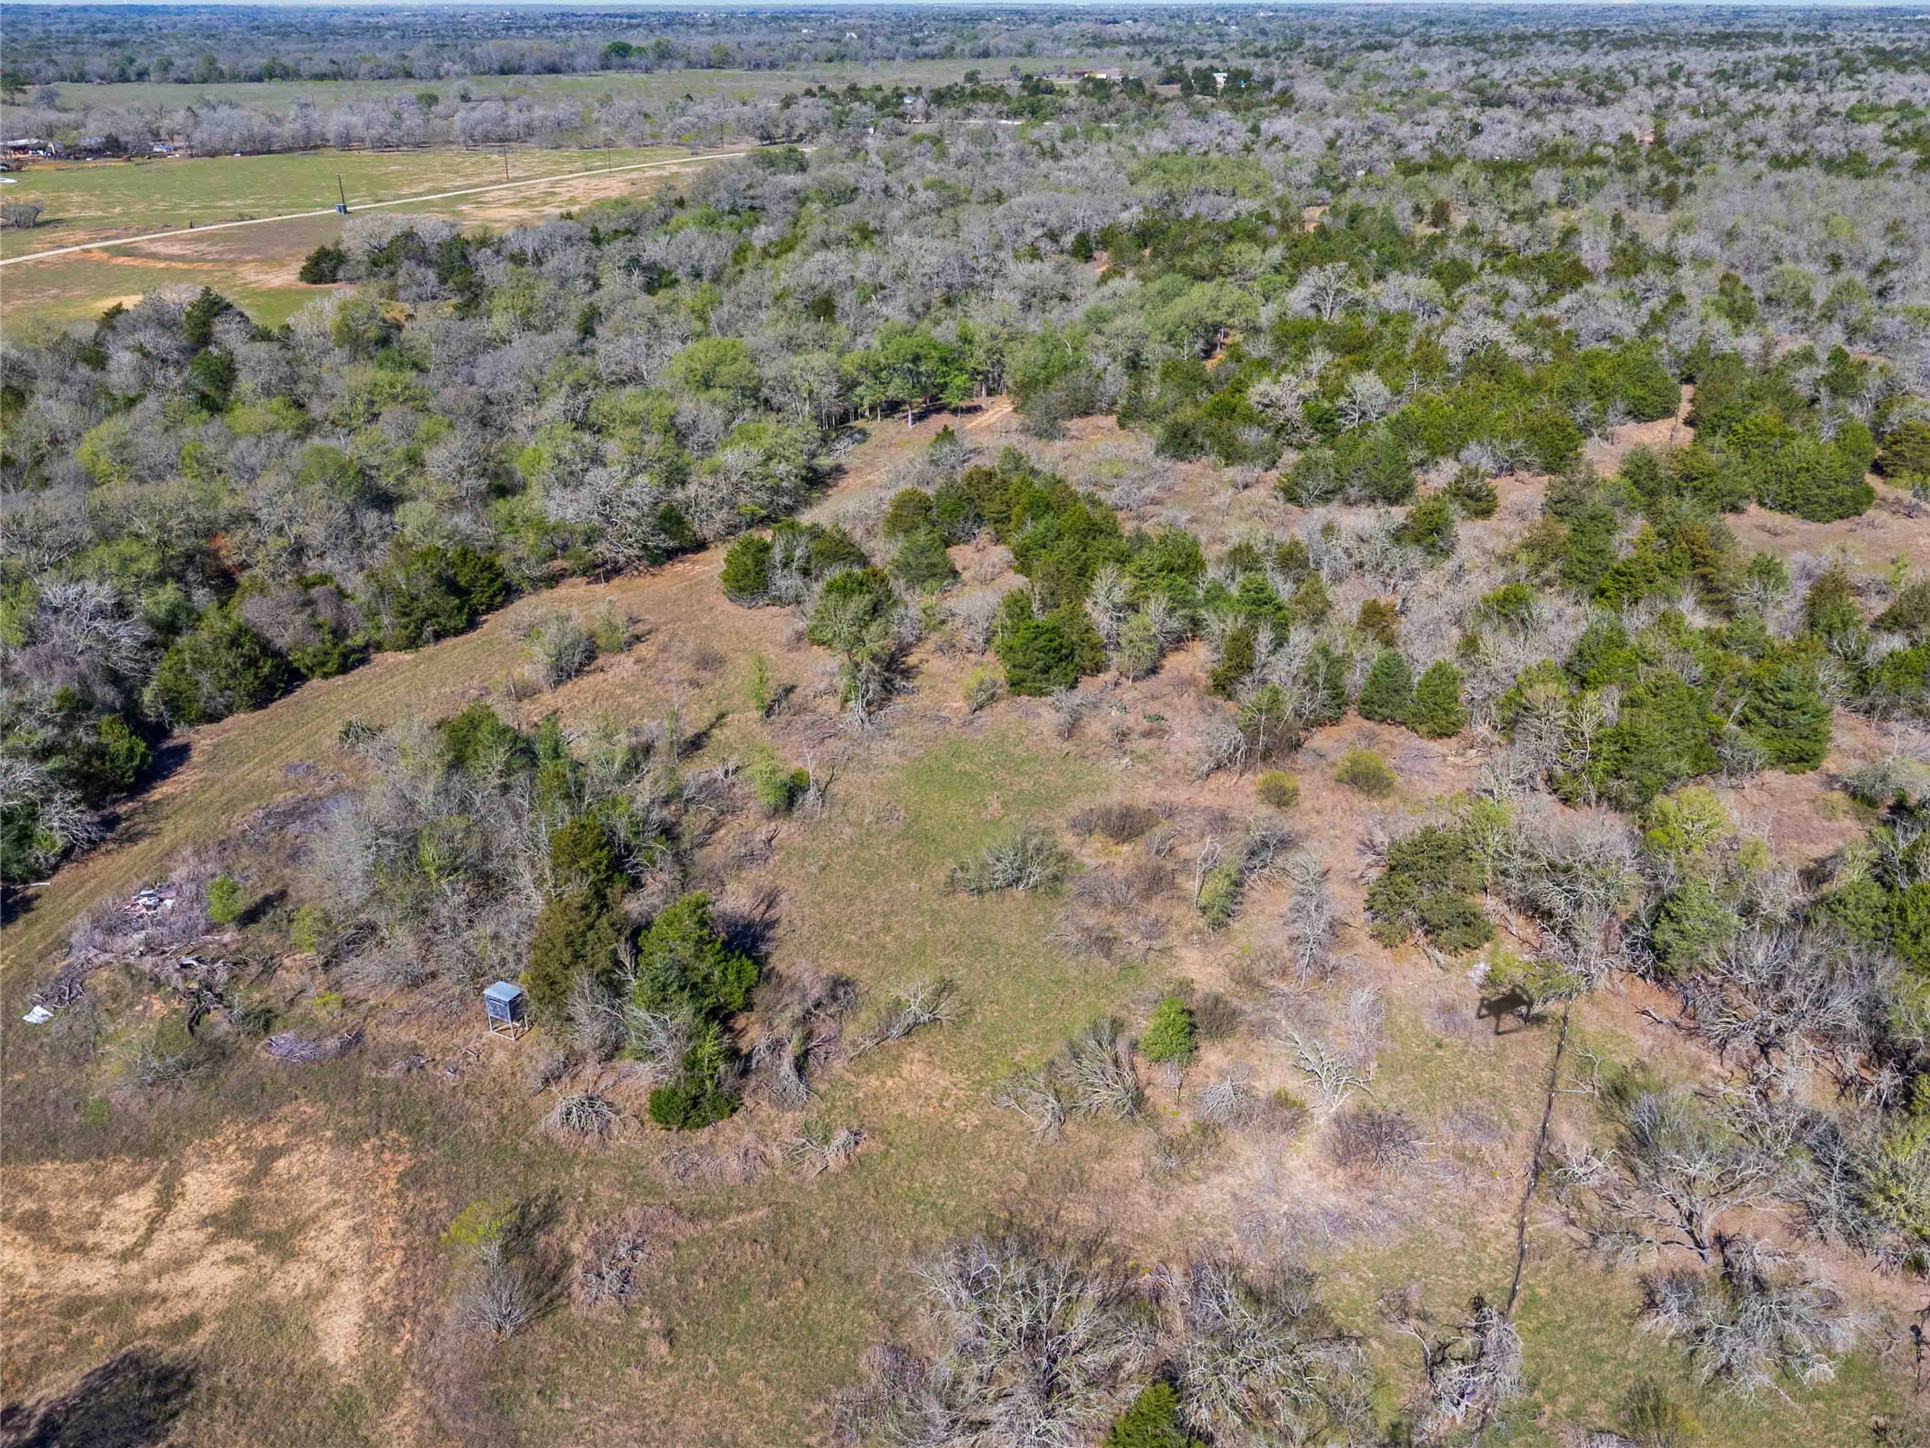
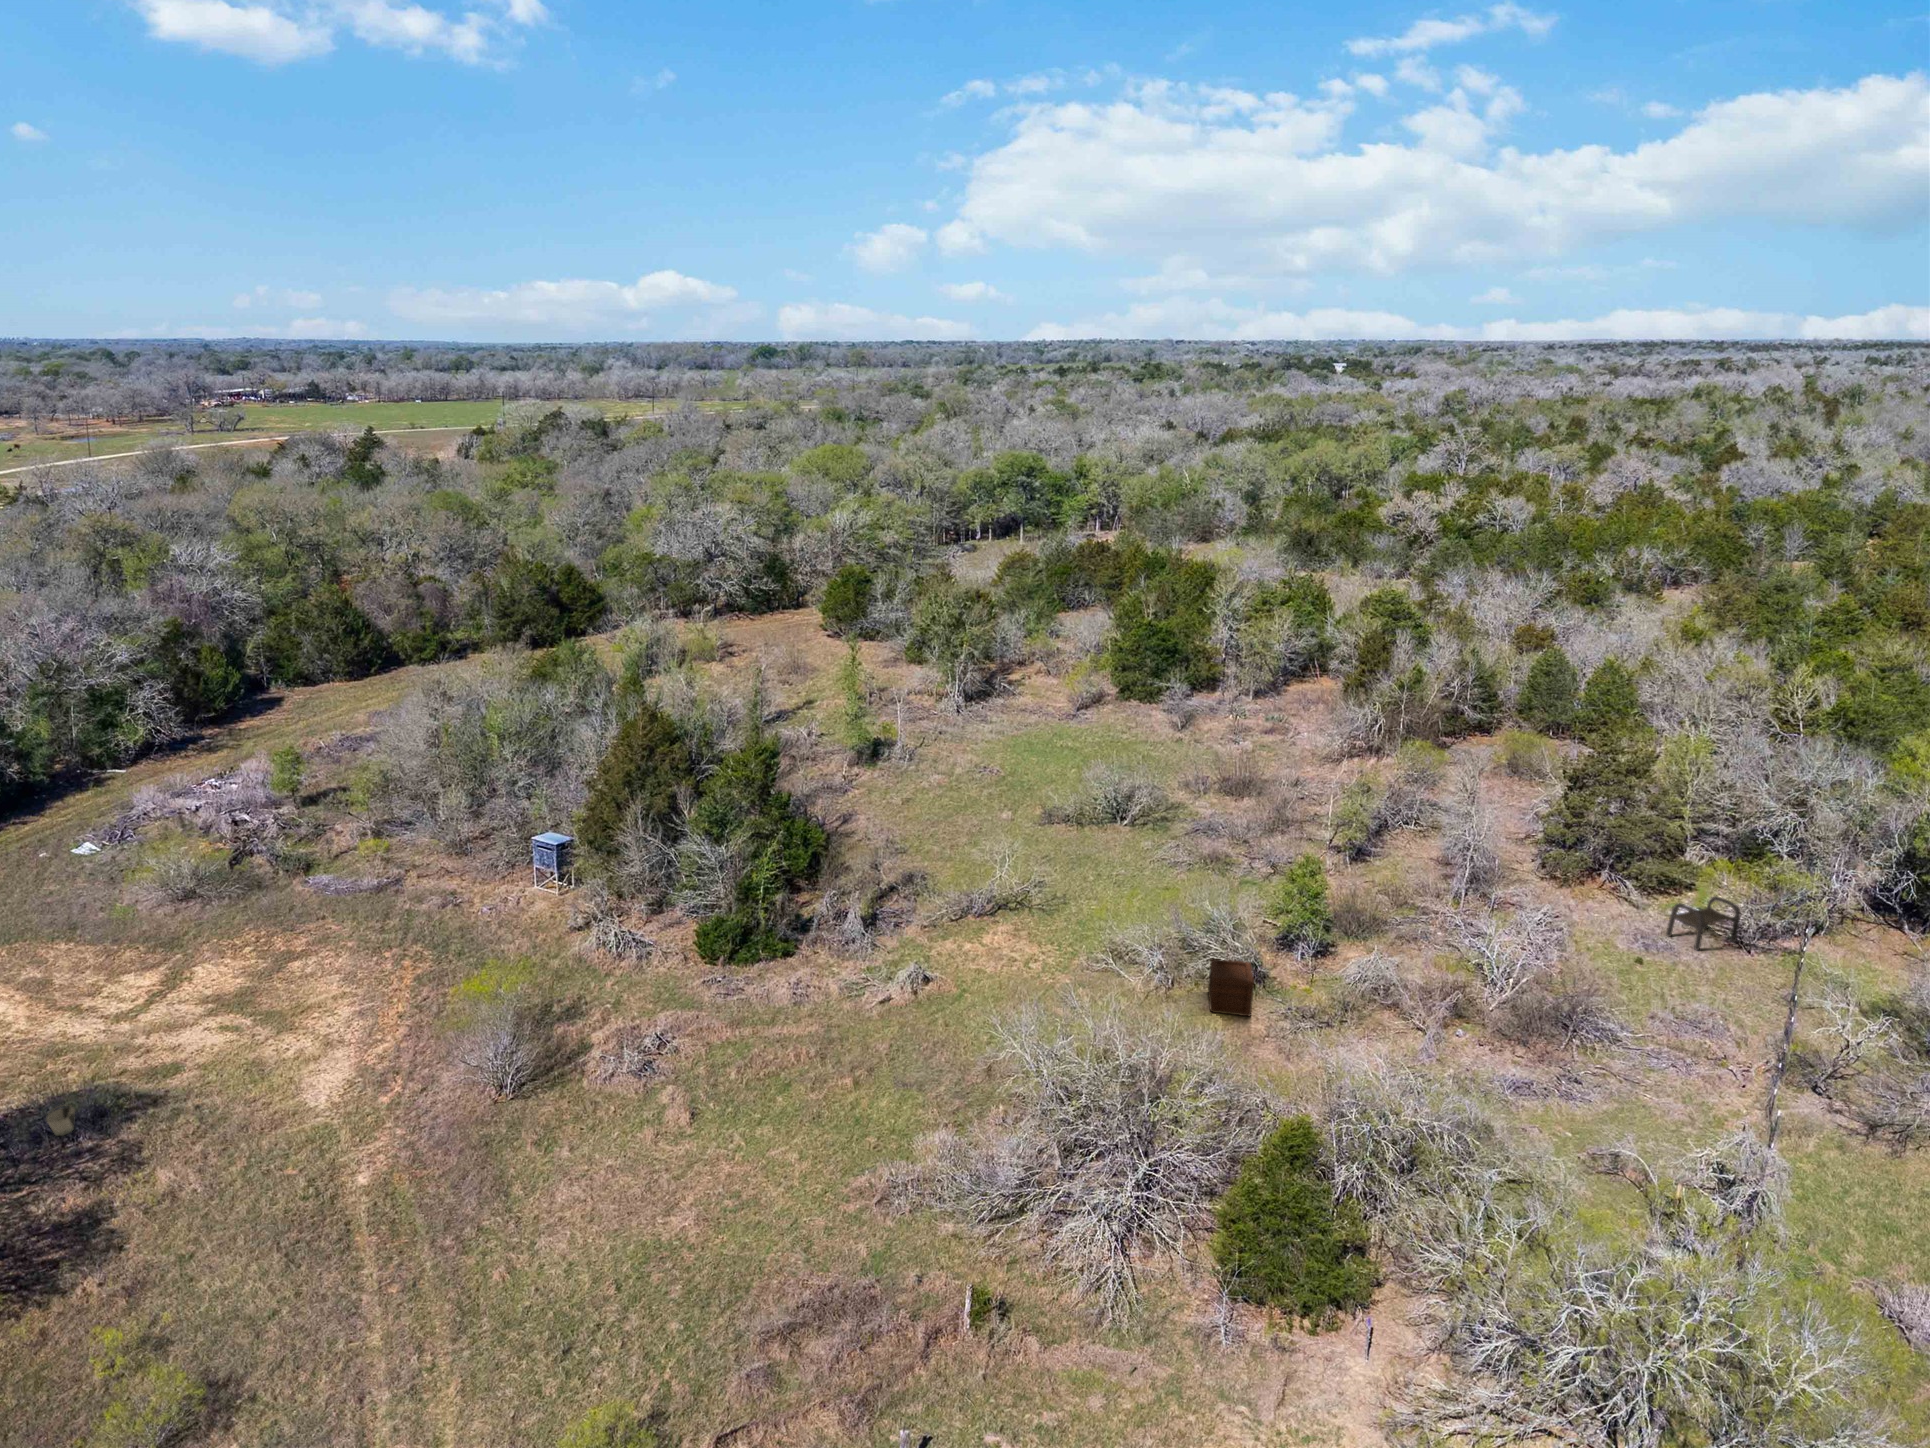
wooden crate: none [1096,1098,1130,1148] -> present [1208,958,1254,1016]
bucket: none [93,1384,119,1412] -> present [46,1104,75,1136]

